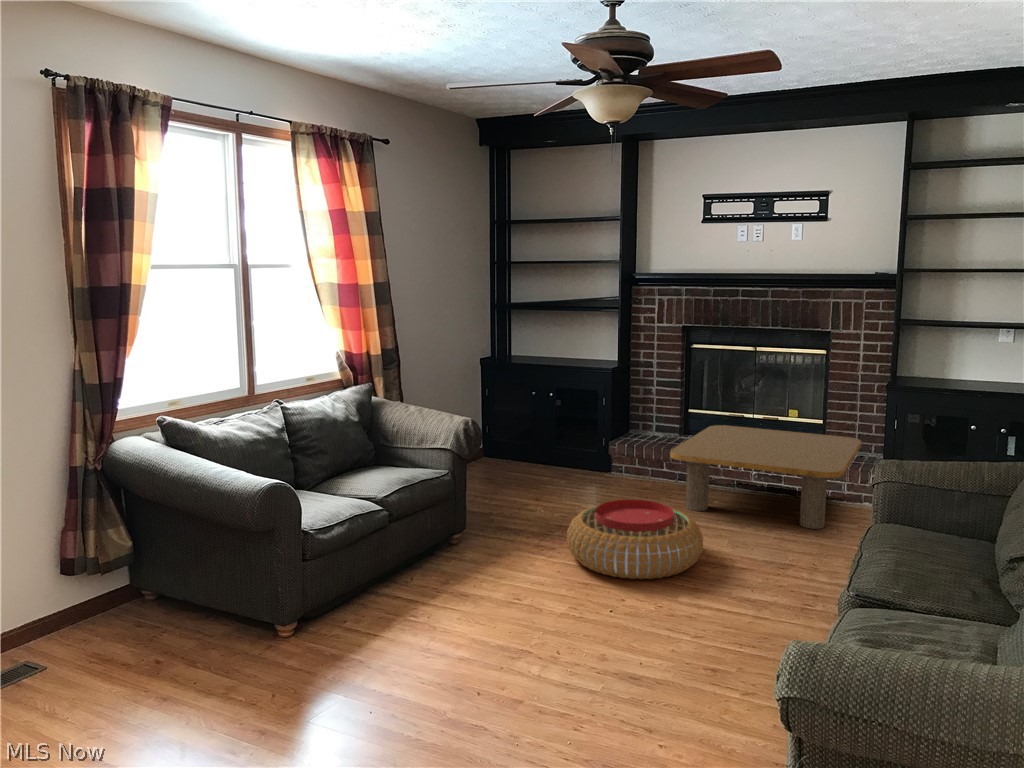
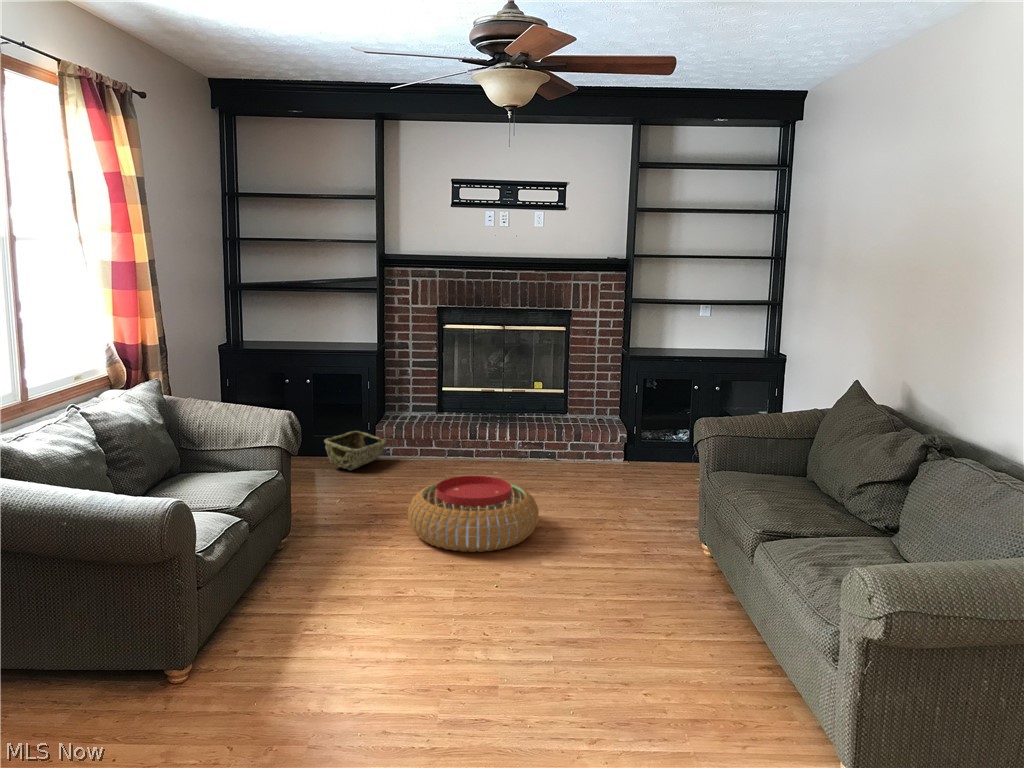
coffee table: present [670,425,861,529] -> none [461,400,615,483]
woven basket: none [551,446,615,483] -> present [324,431,387,470]

